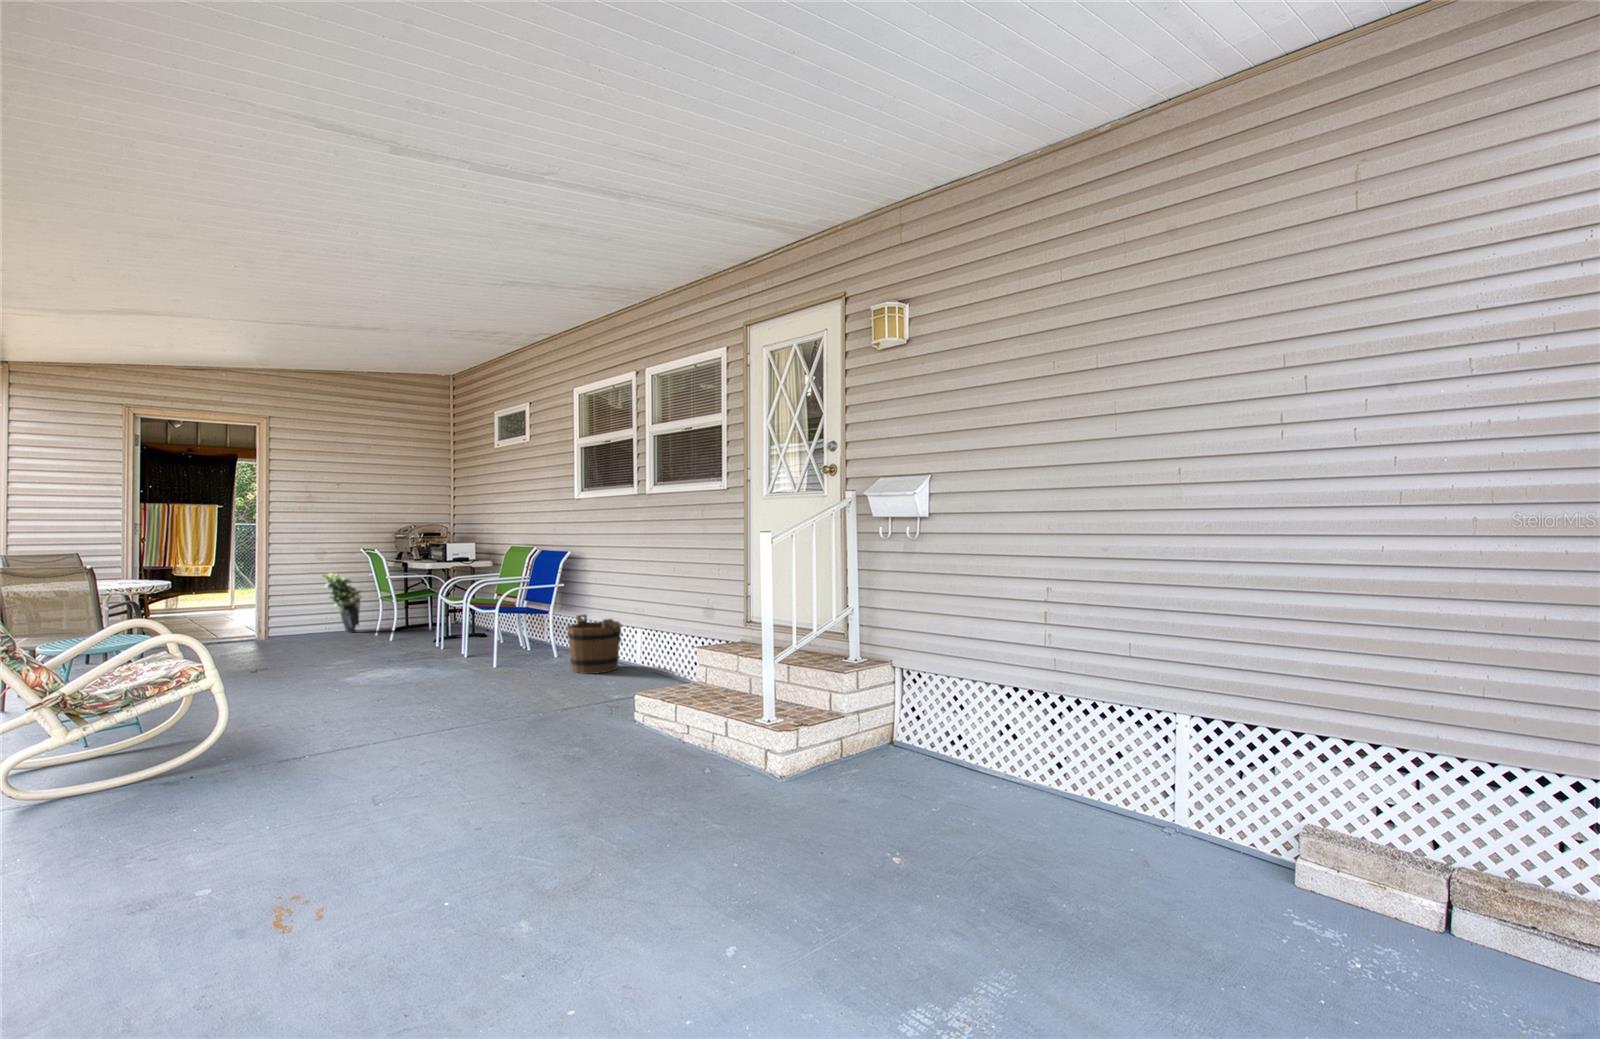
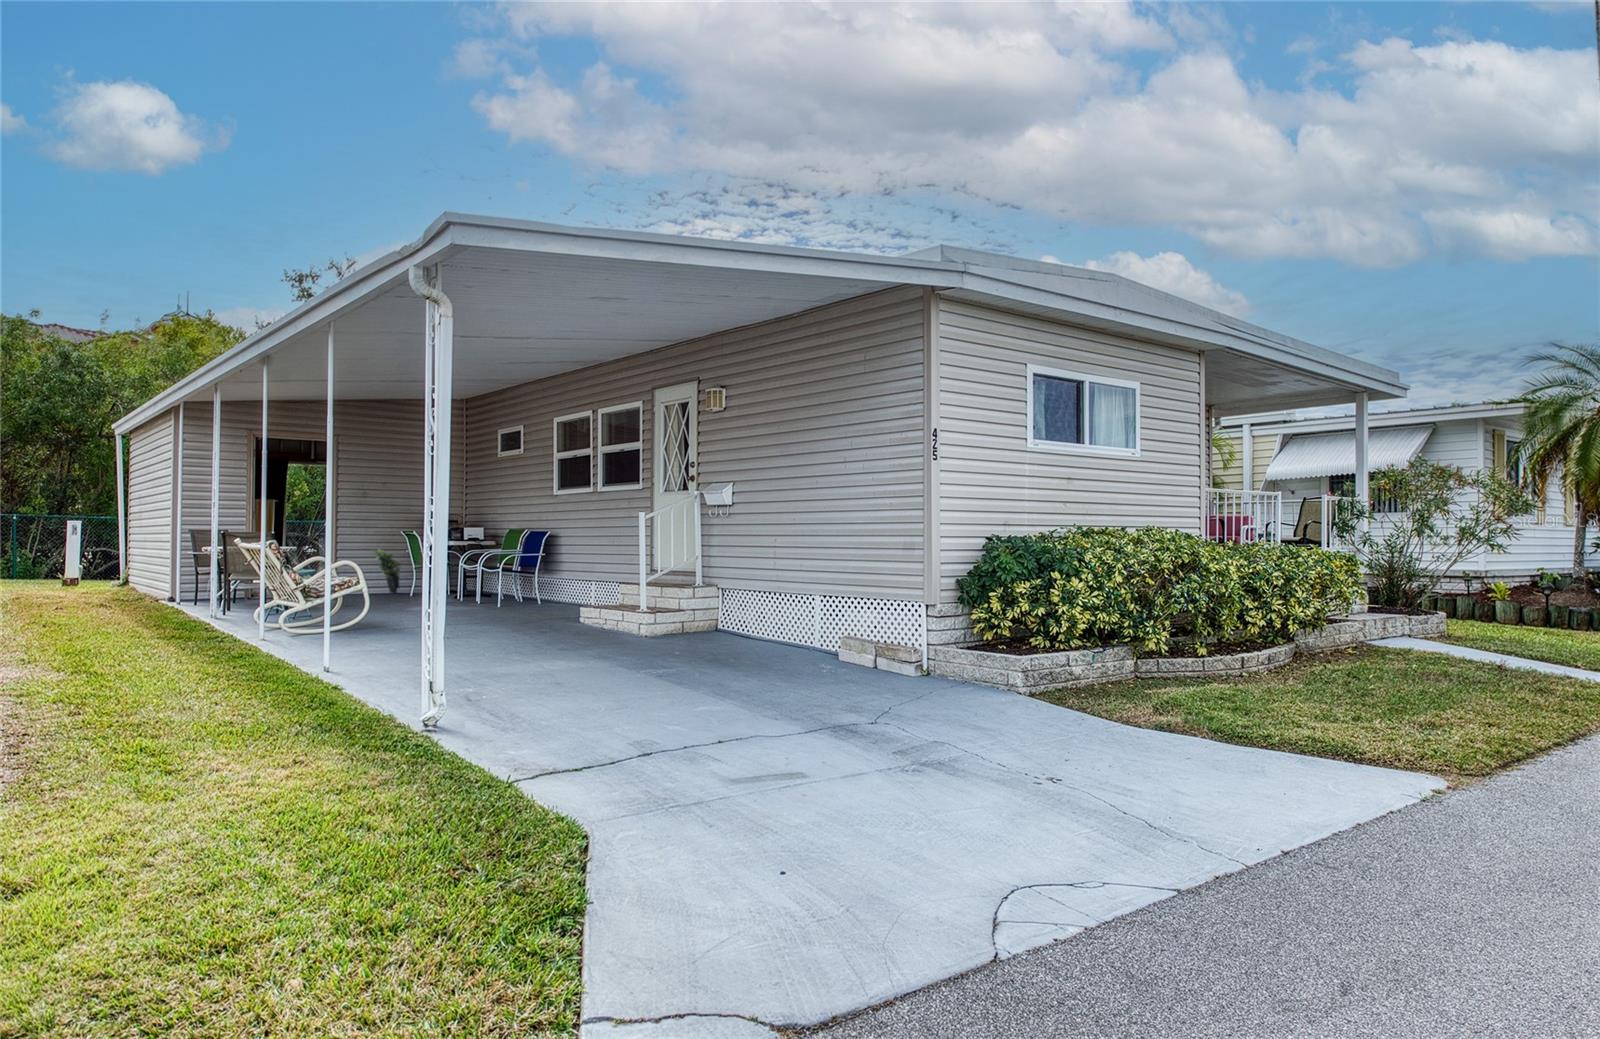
bucket: present [567,614,621,674] -> none [546,573,582,610]

